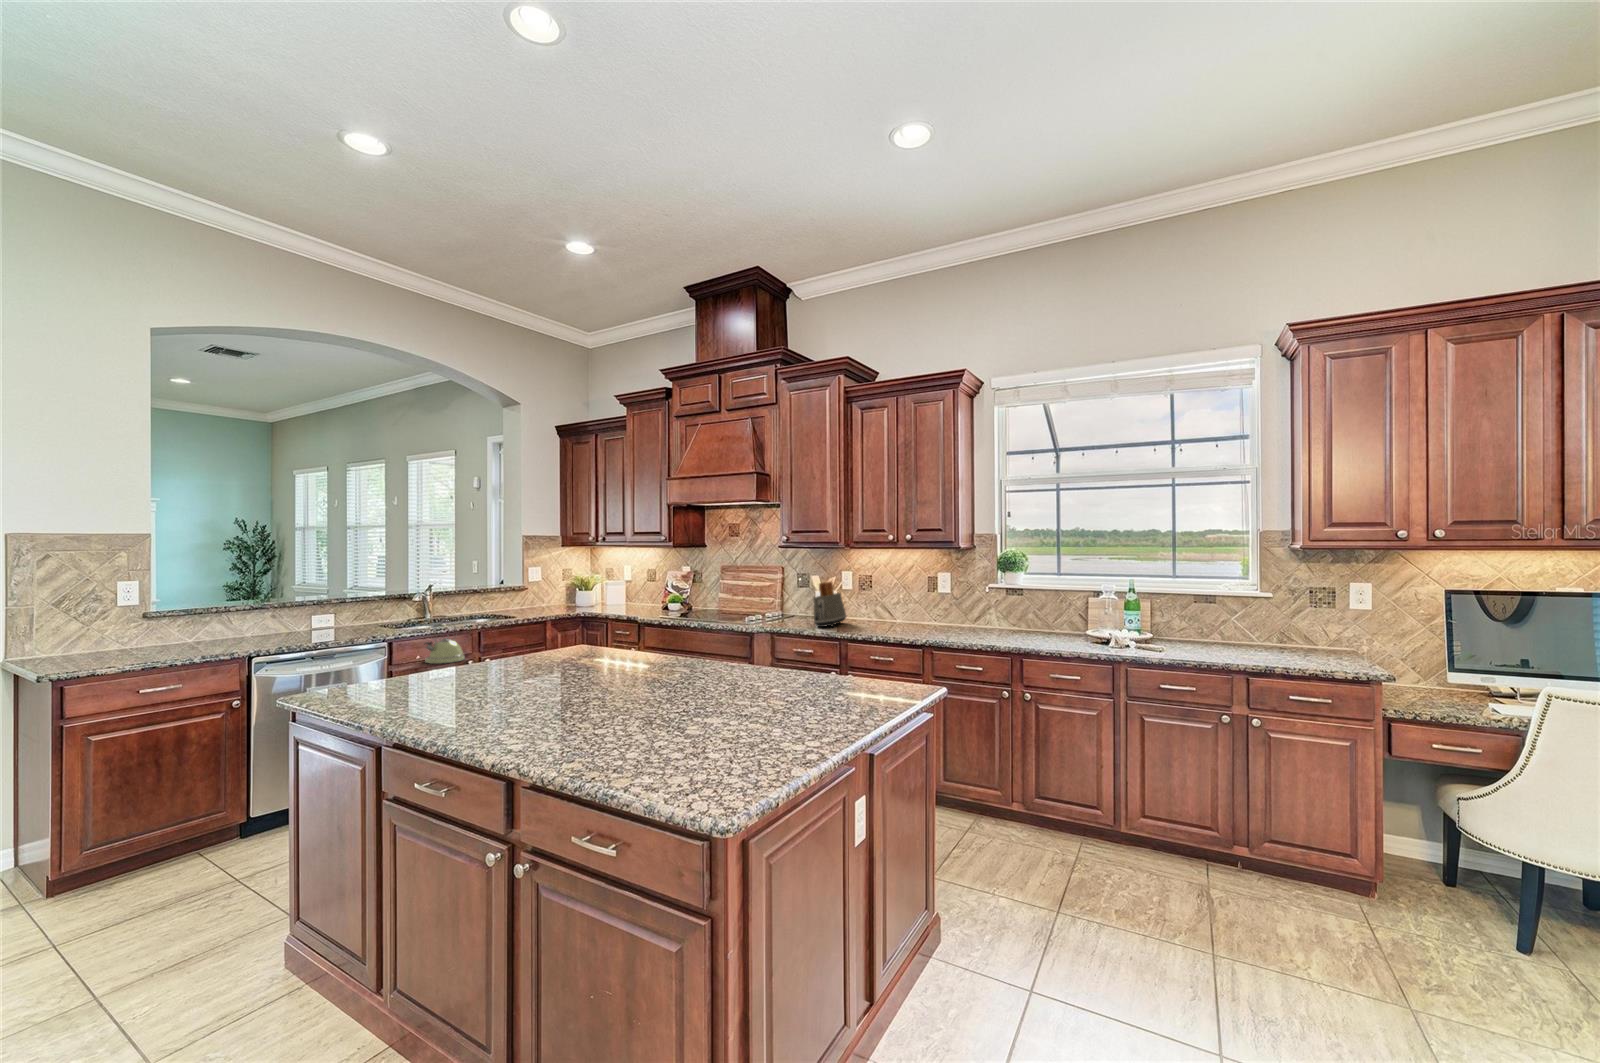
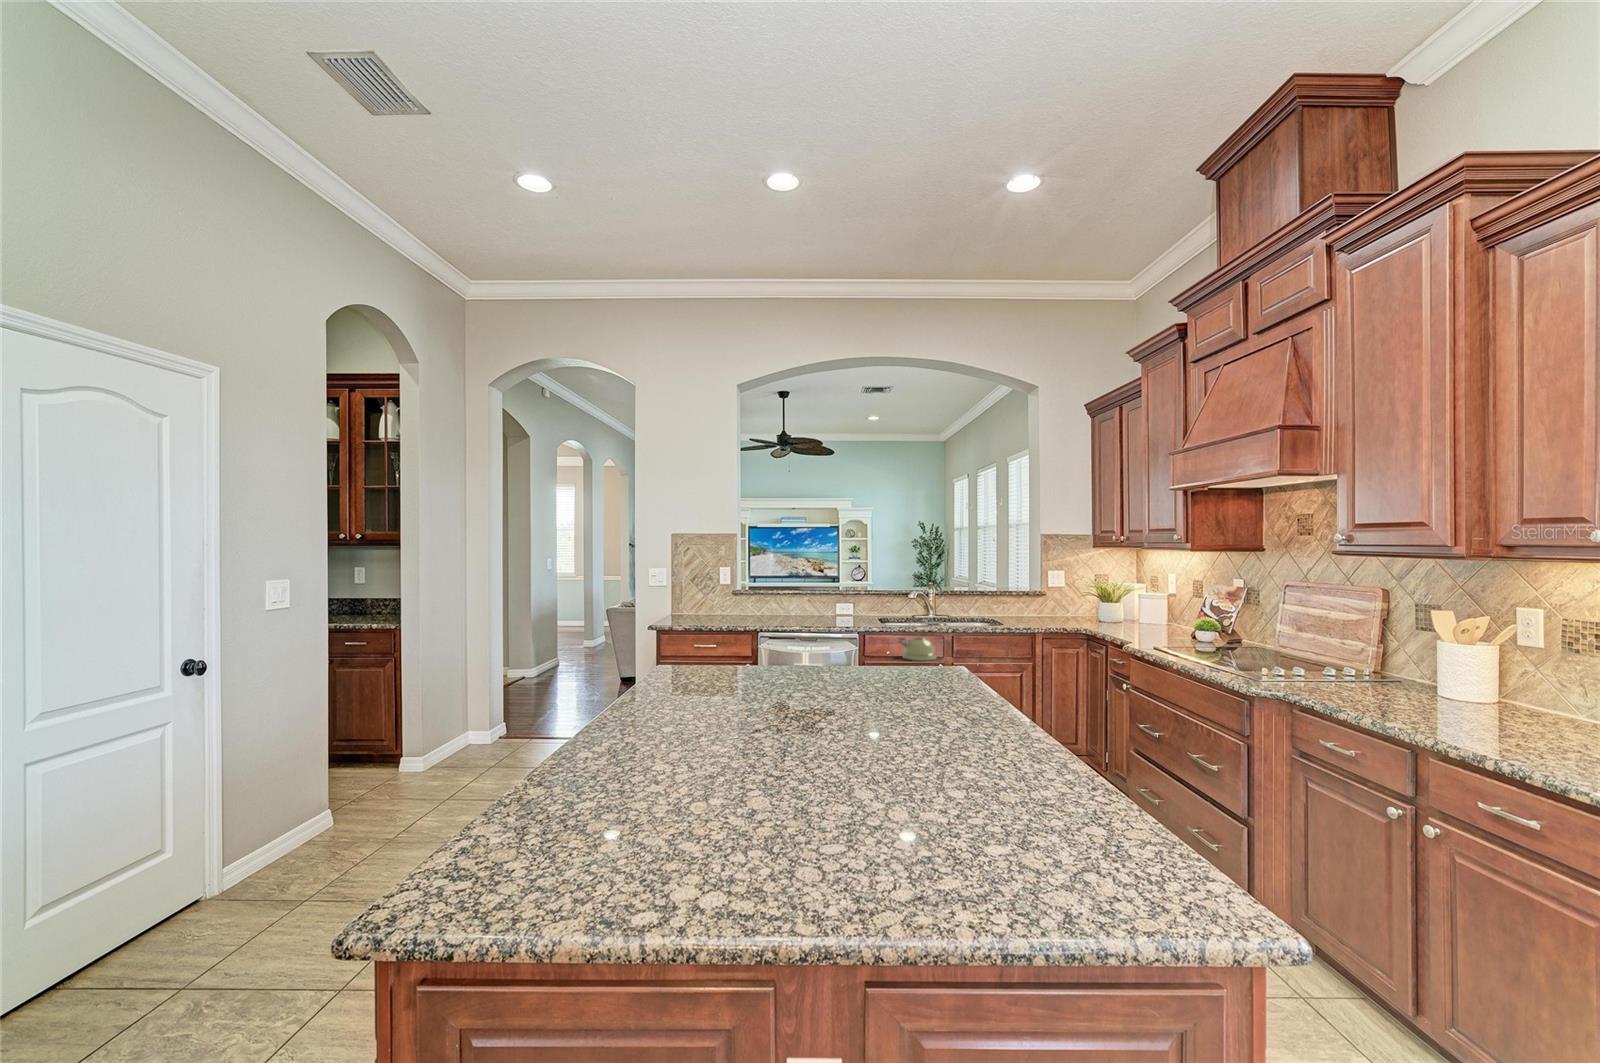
toaster: present [813,582,846,627] -> none [1379,625,1494,719]

